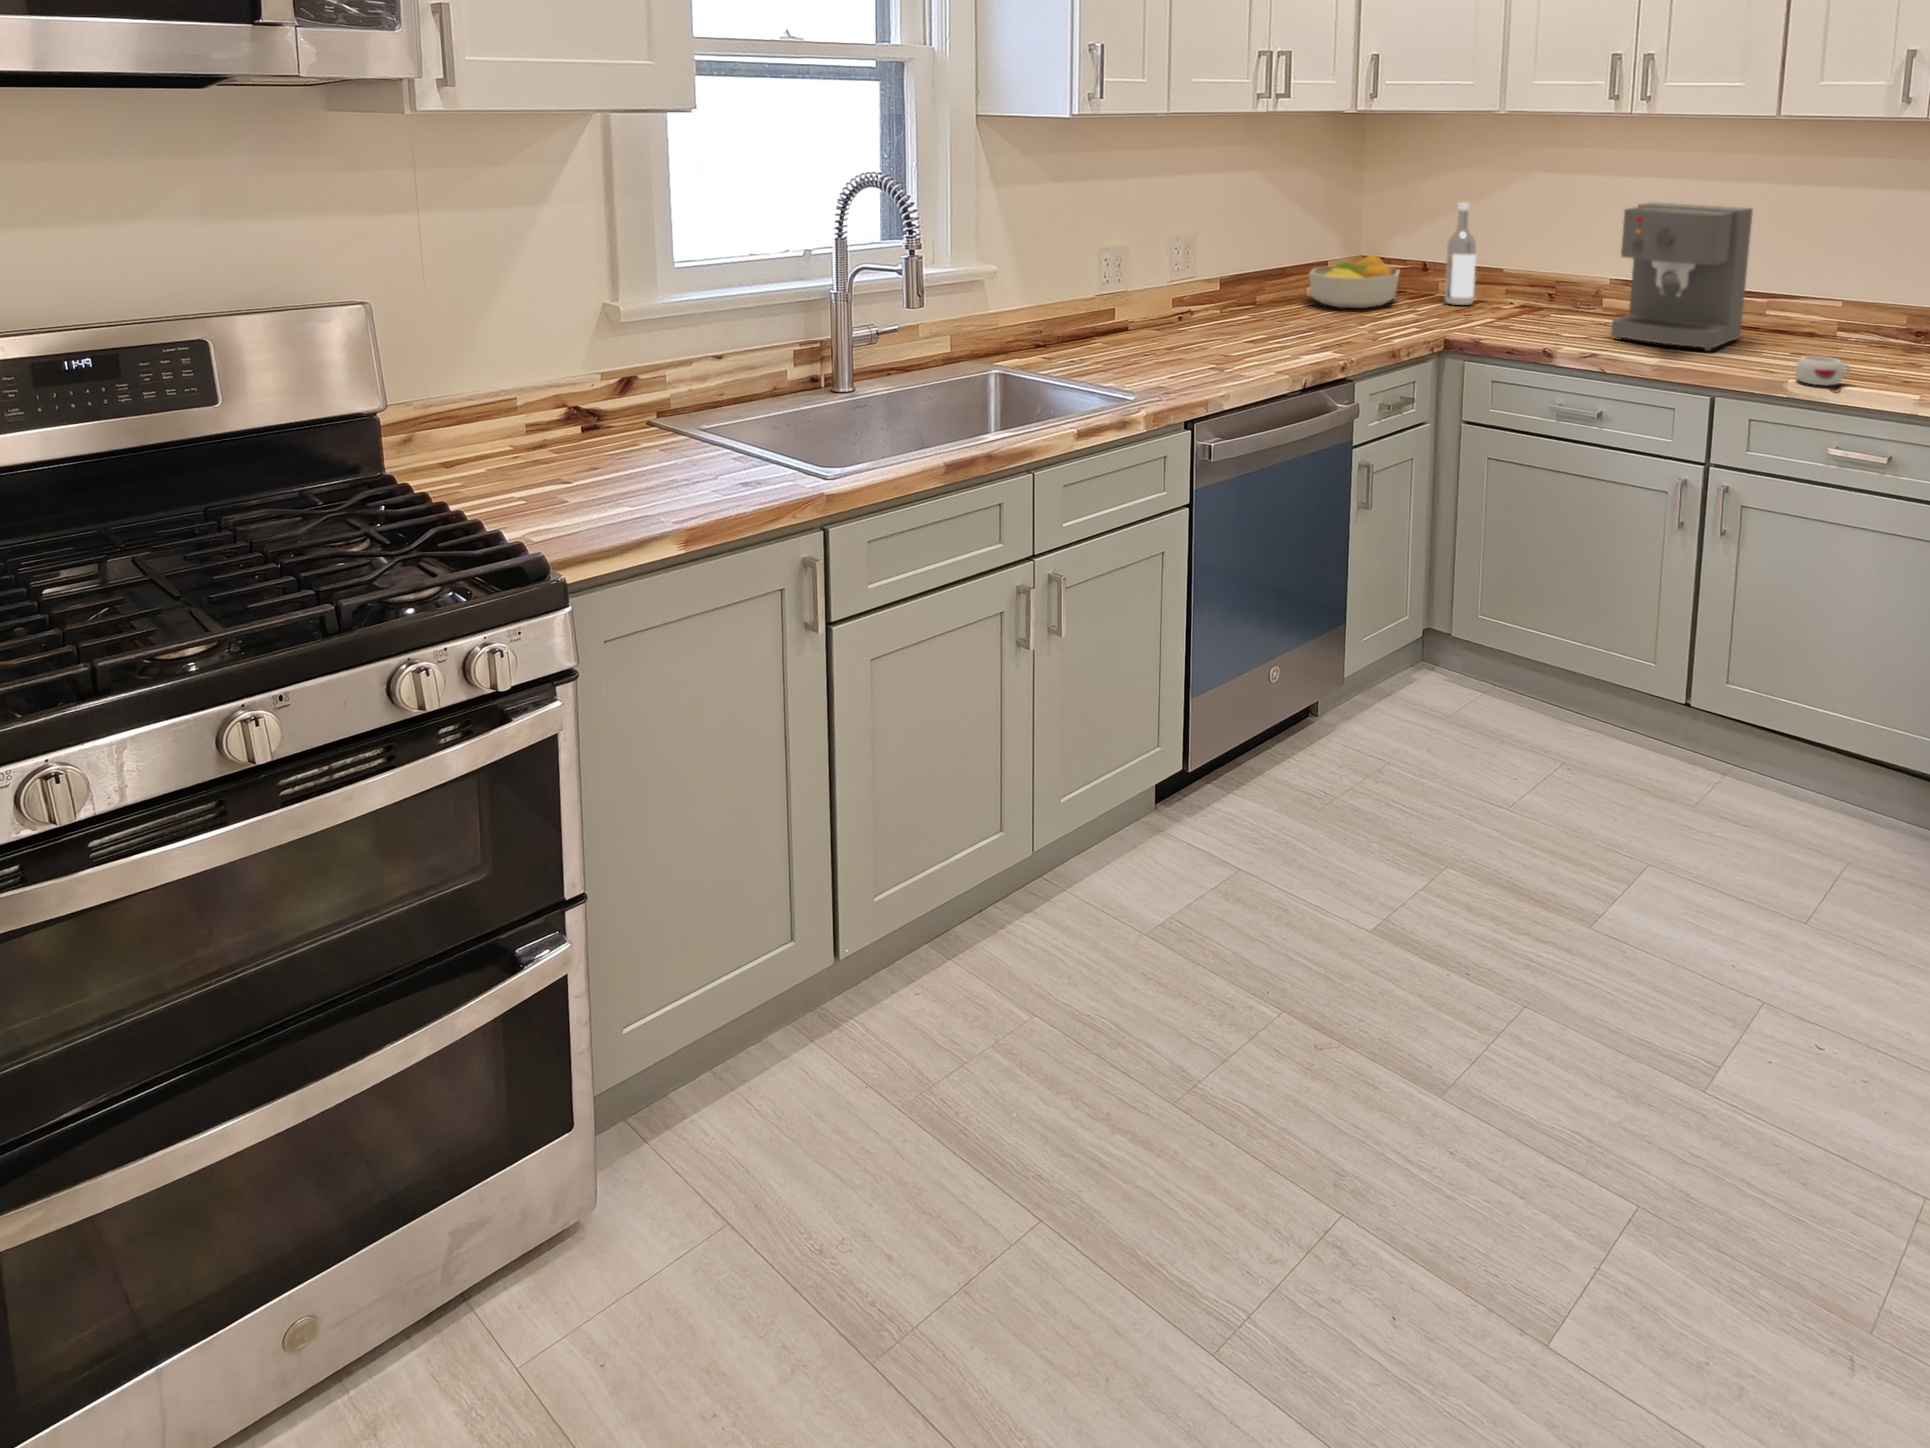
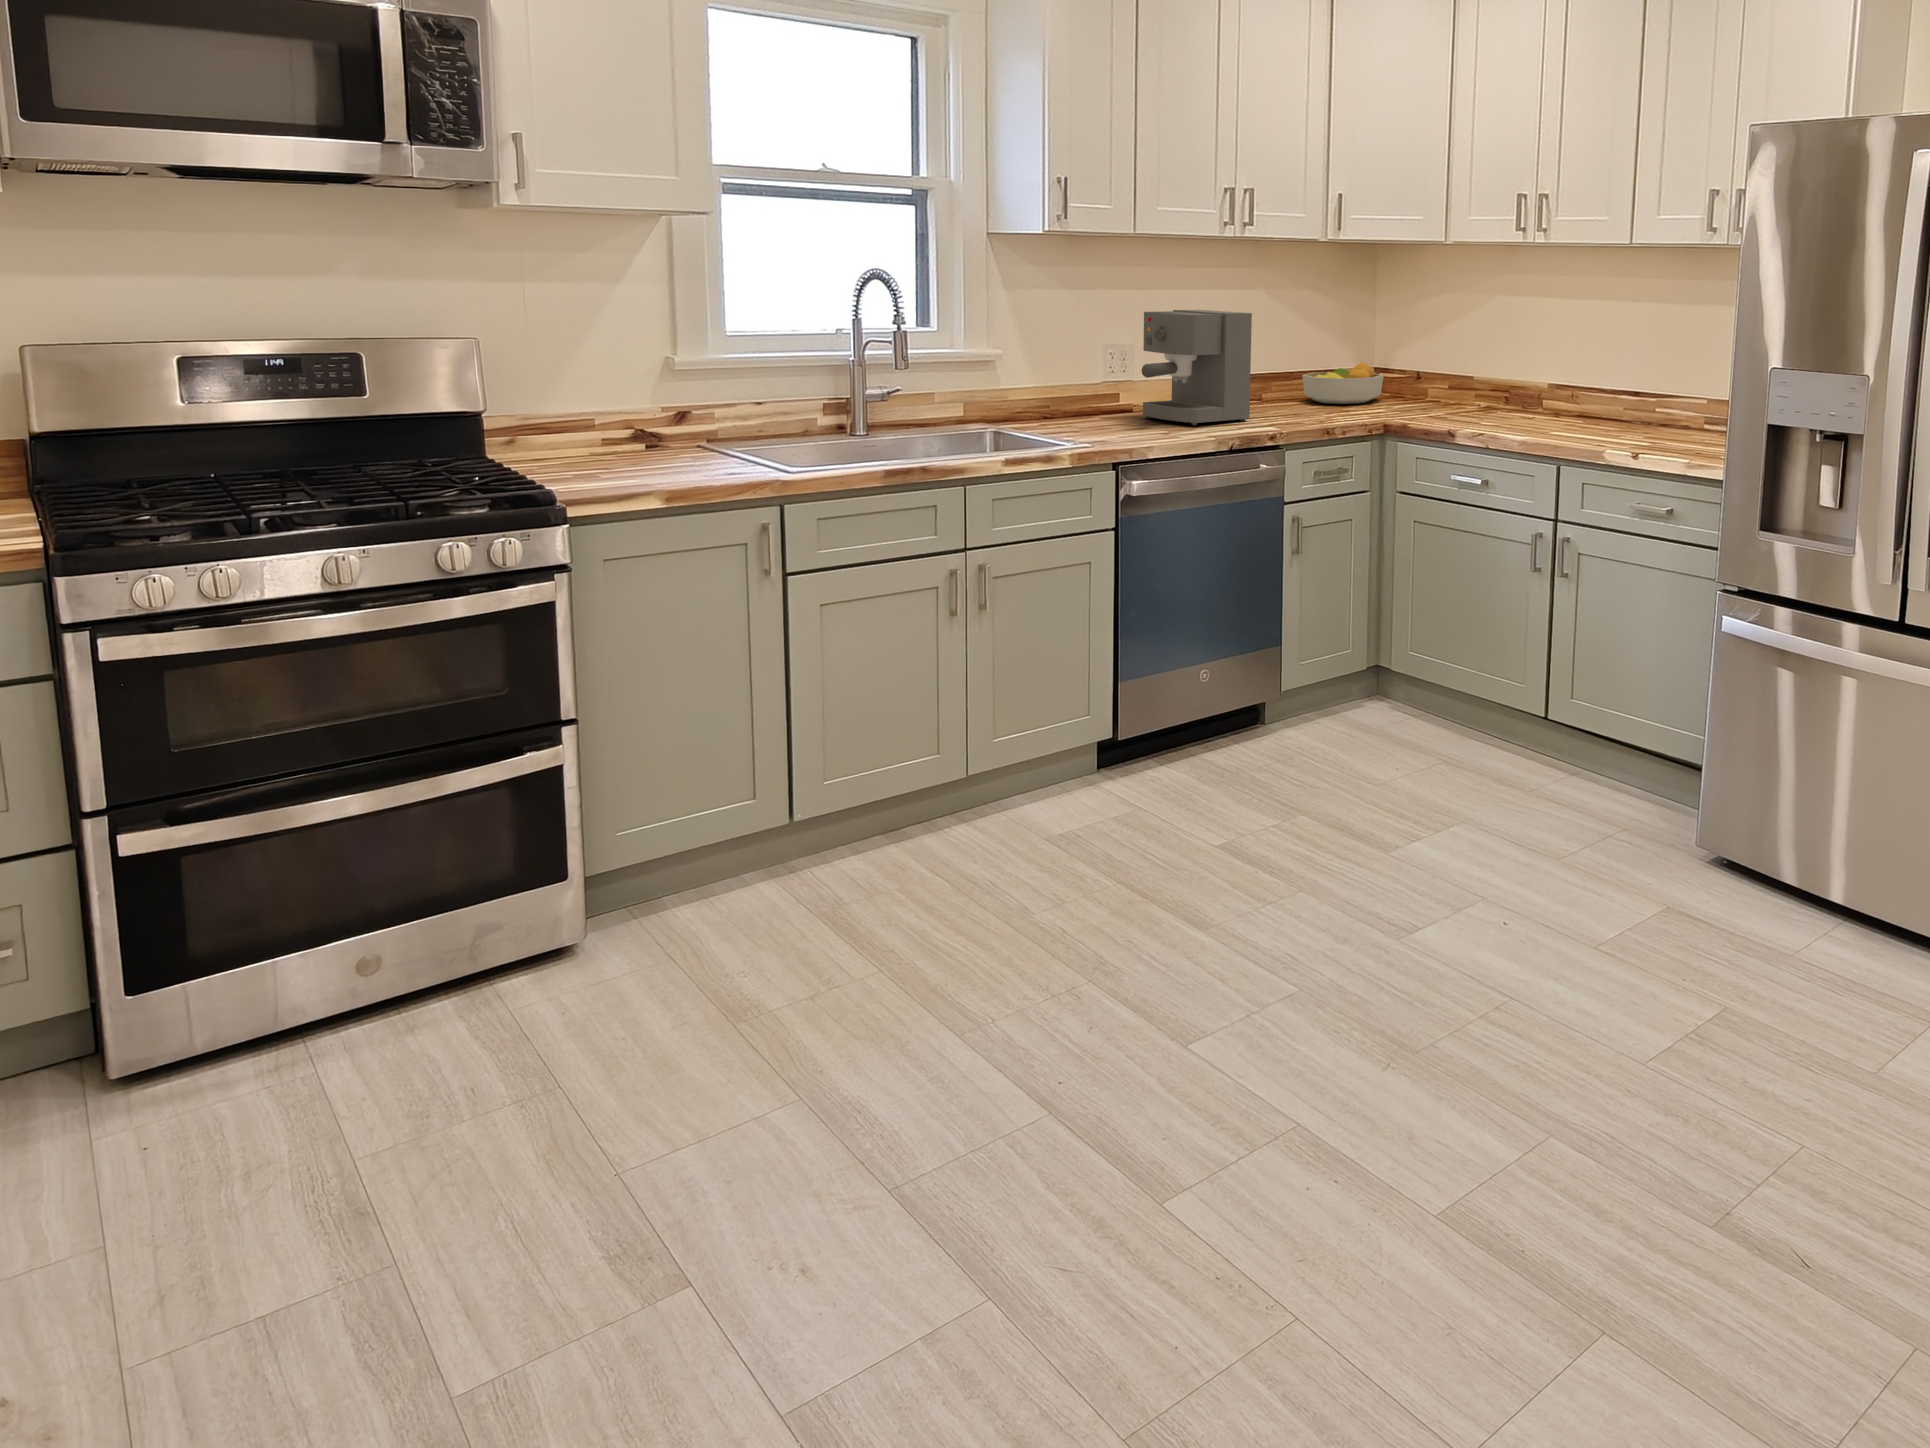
wine bottle: present [1445,202,1476,305] -> none [1419,319,1443,404]
coffee maker: present [1611,202,1753,351] -> present [1142,310,1252,425]
mug: present [1796,356,1851,386] -> none [1621,432,1664,455]

